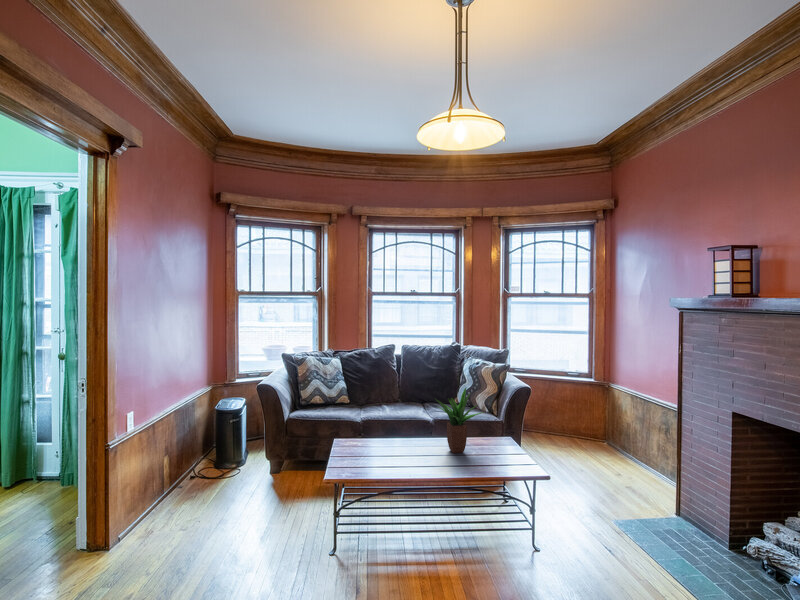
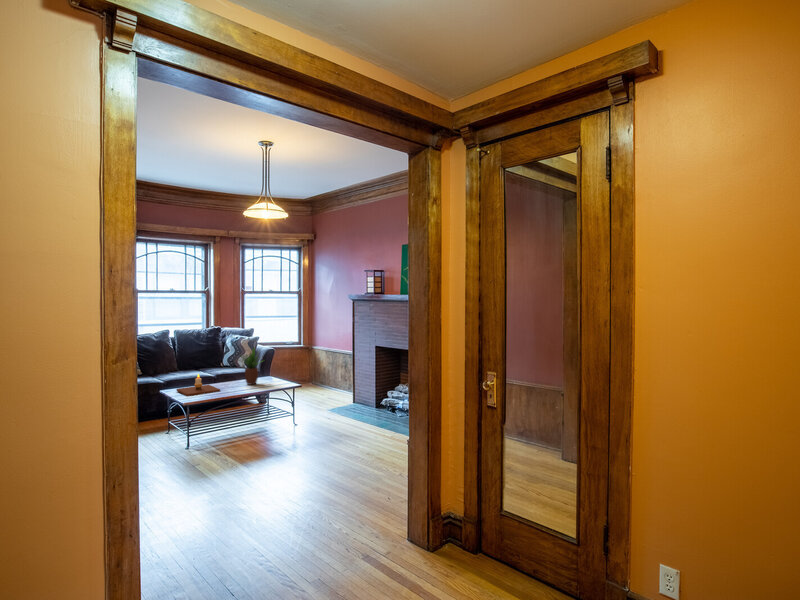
candle: none [344,422,396,459] -> present [177,374,220,396]

